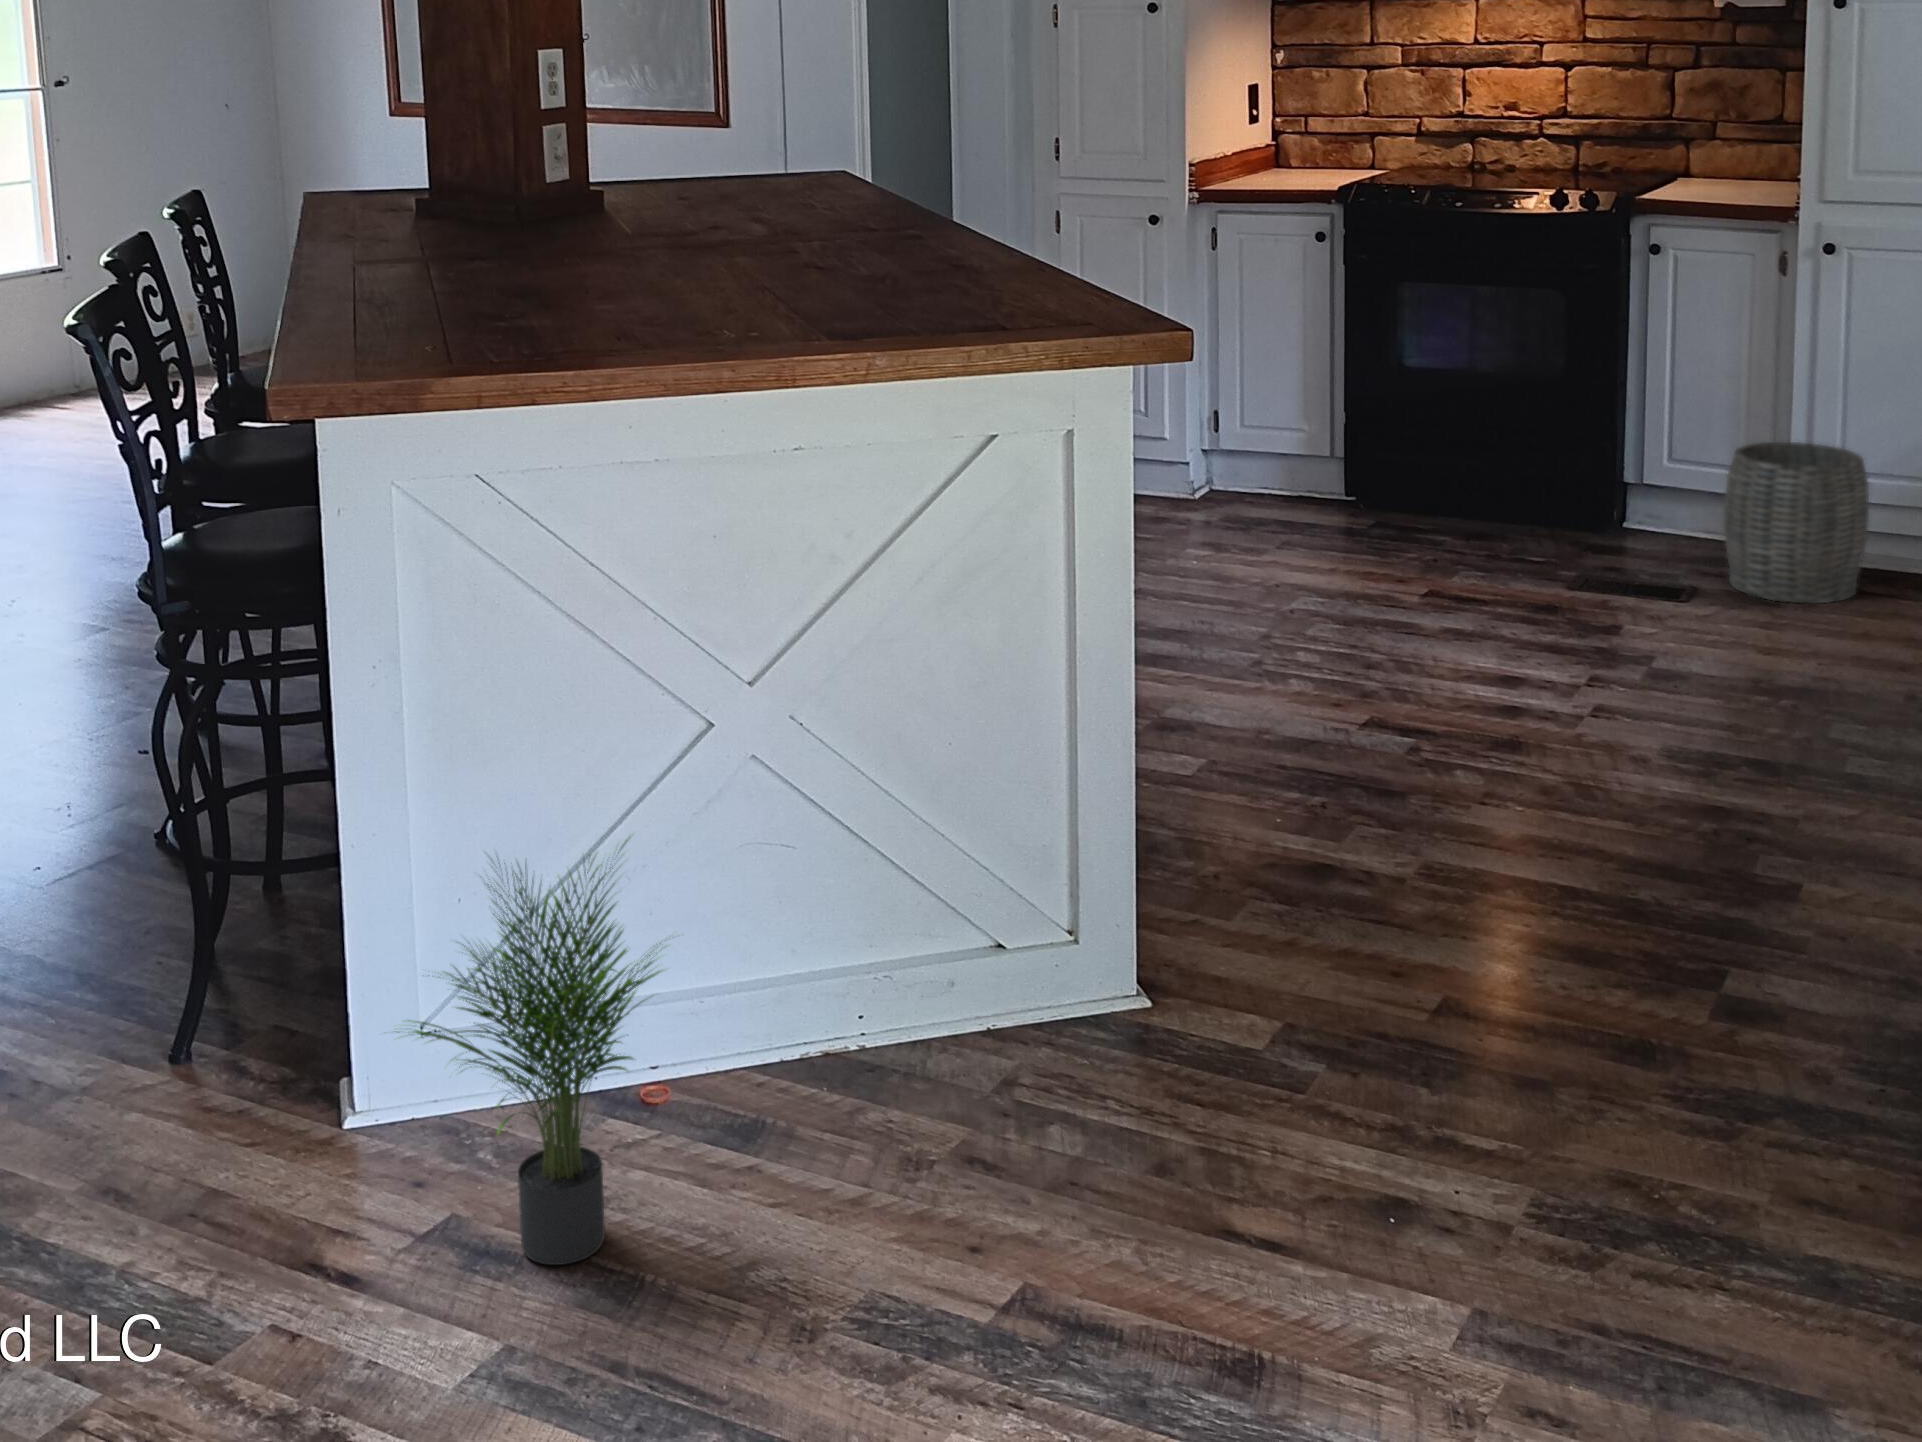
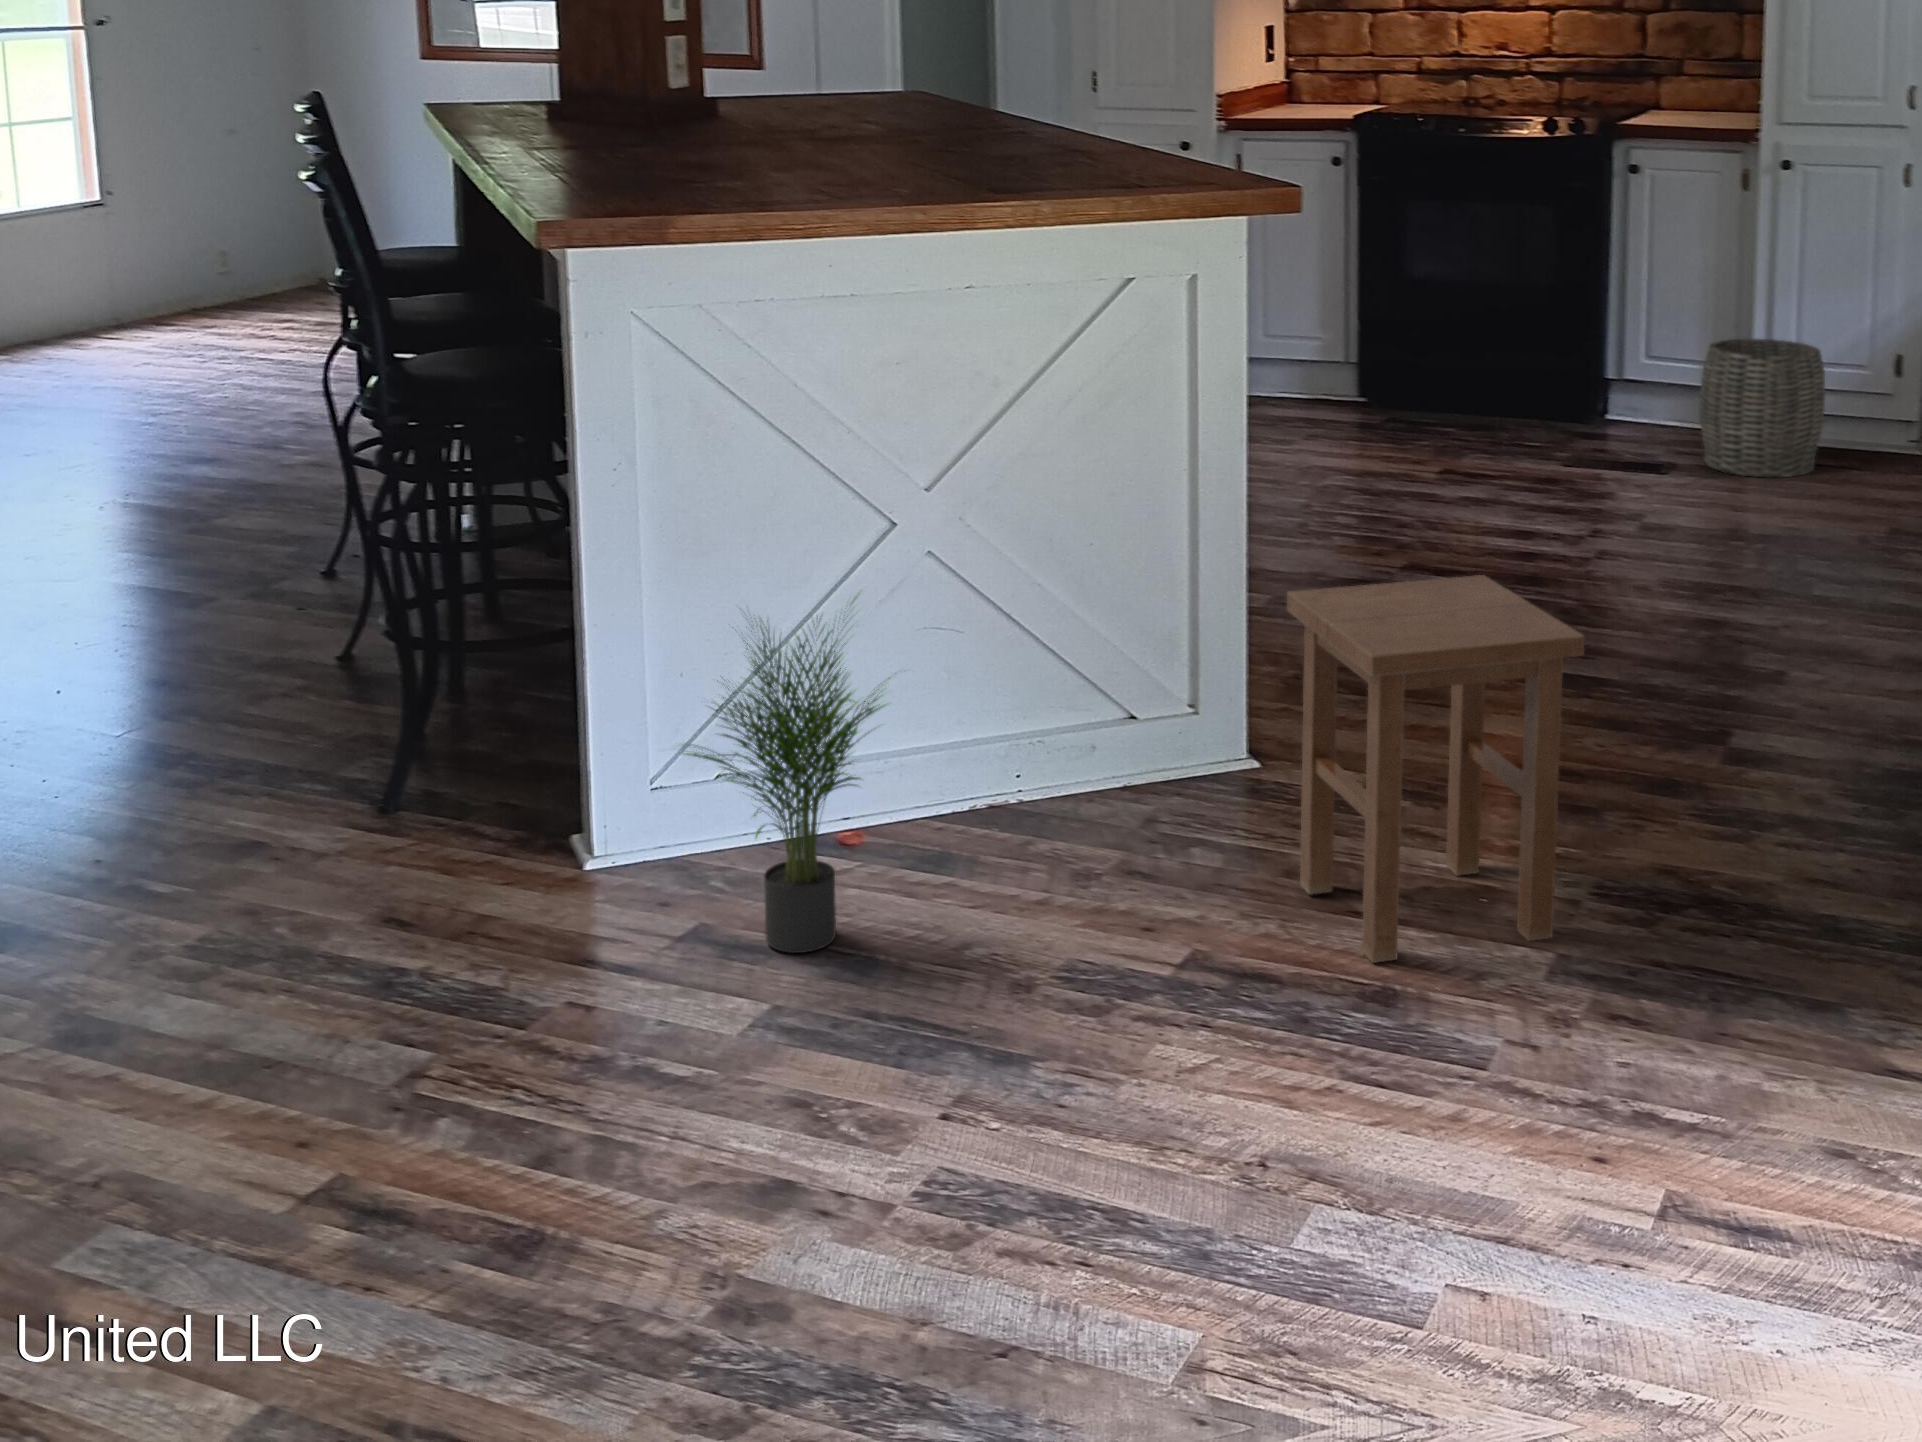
stool: none [1149,816,1503,1316] -> present [1287,575,1584,963]

